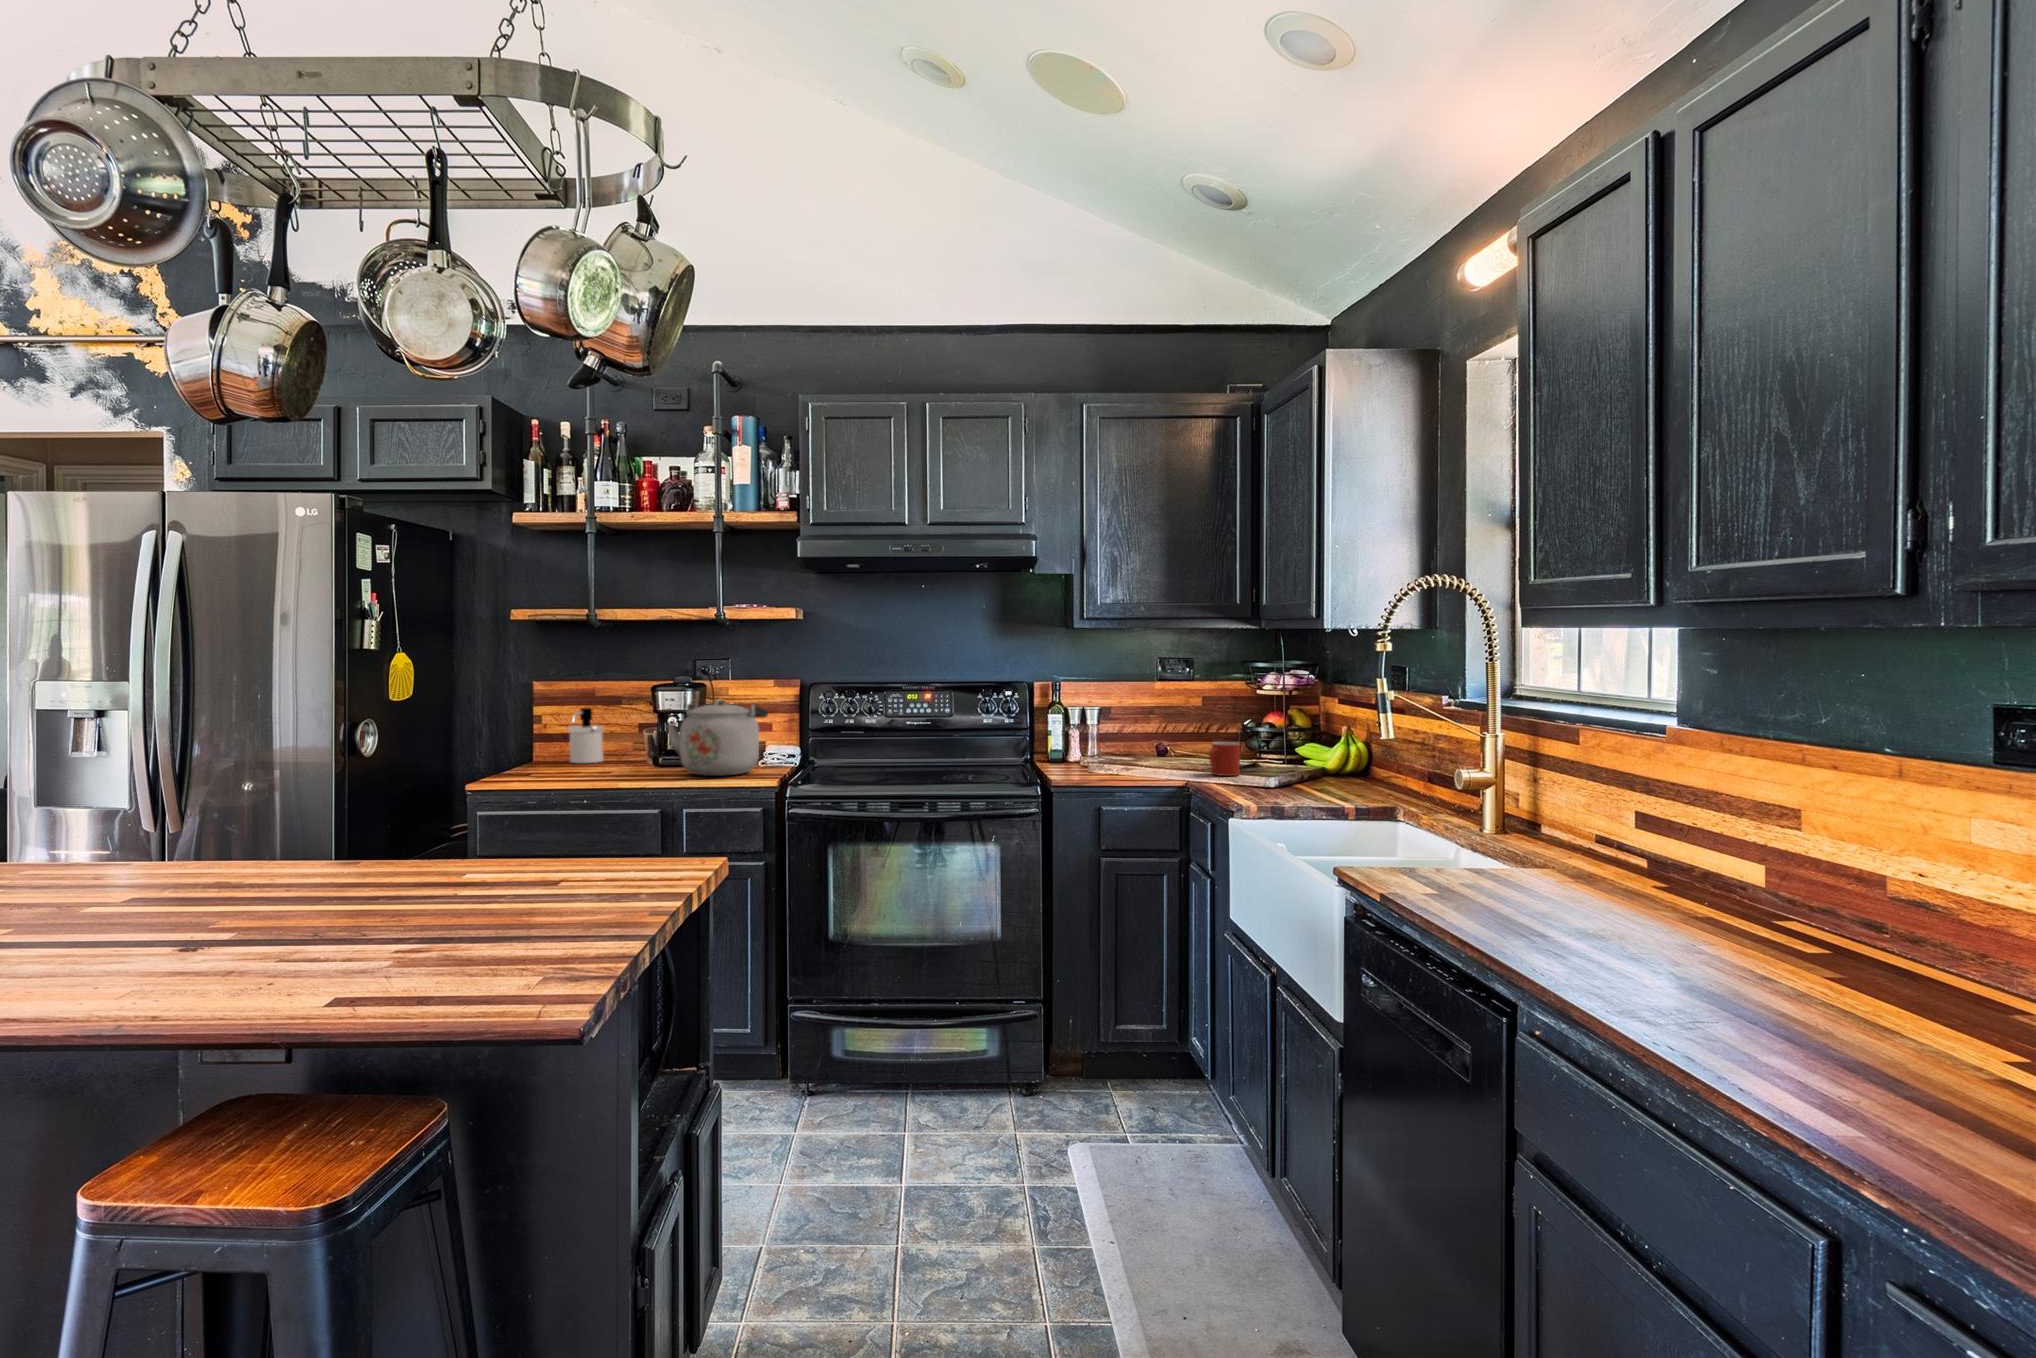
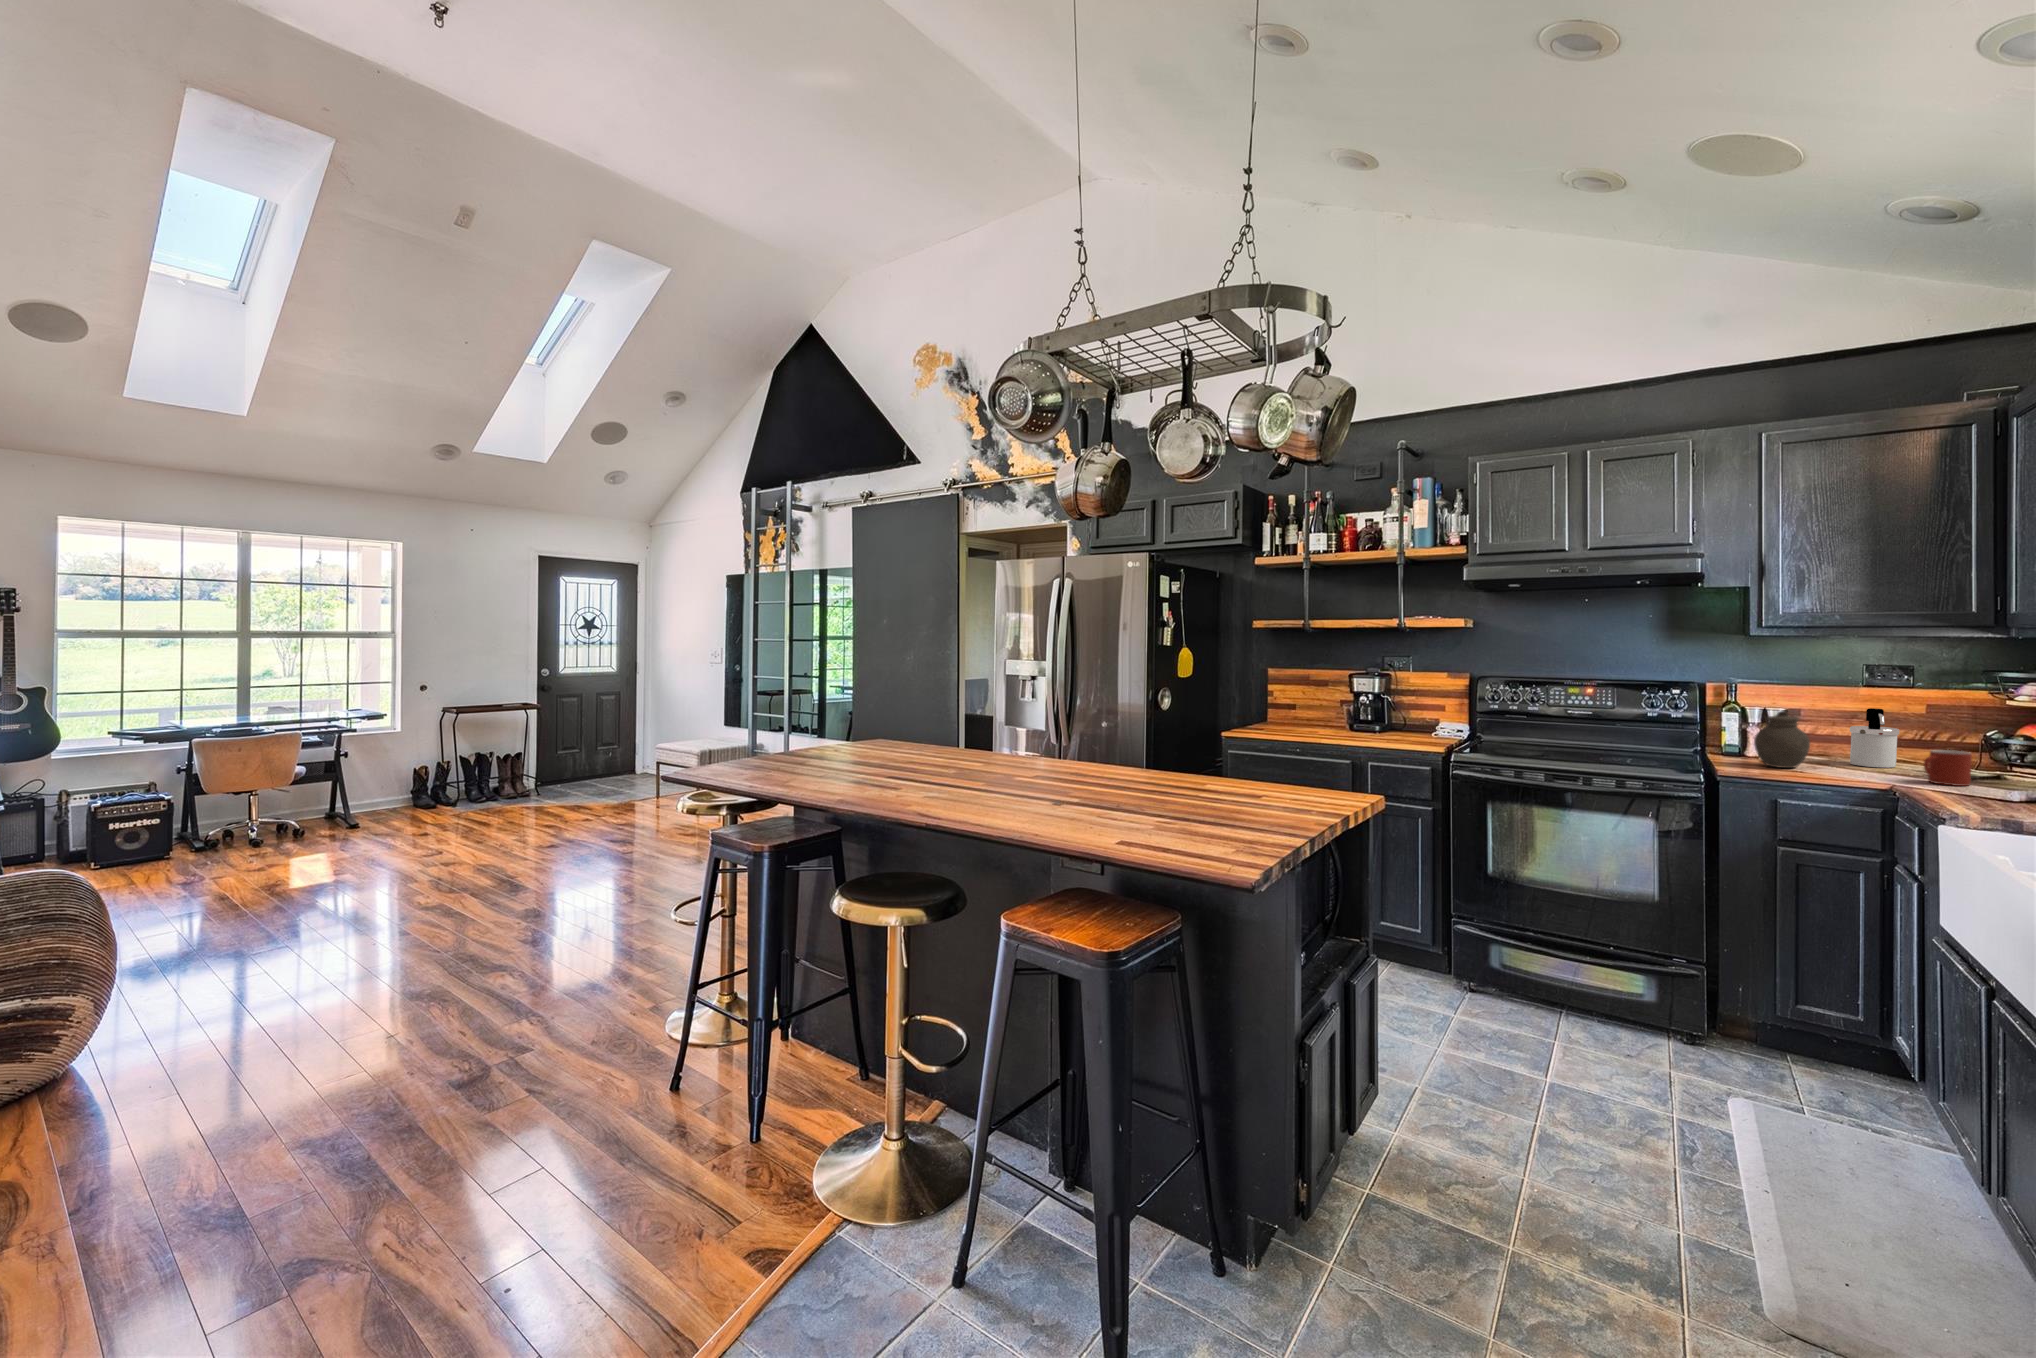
kettle: present [668,699,768,776] -> none [1361,689,1440,745]
soap dispenser: present [568,708,604,763] -> present [1850,708,1899,768]
jar: none [1079,710,1123,770] -> present [1754,711,1810,768]

